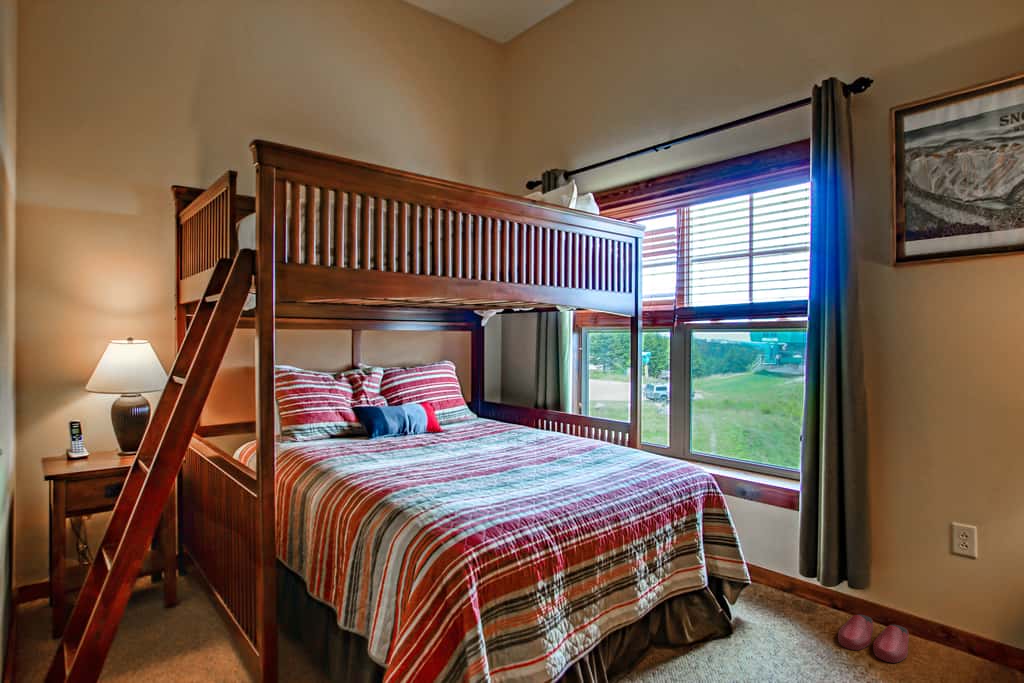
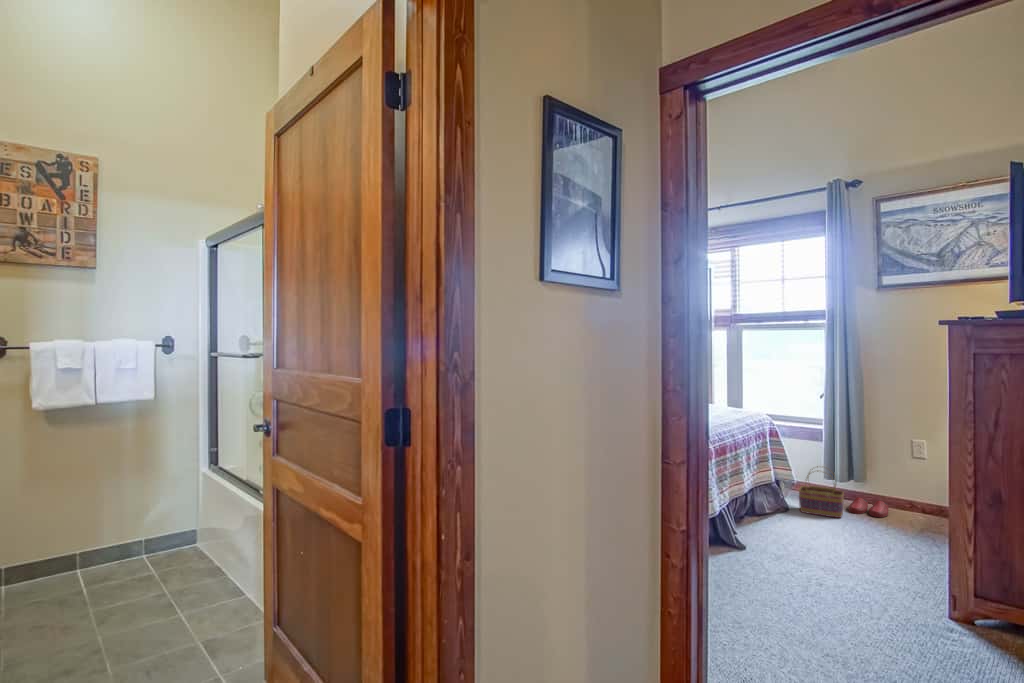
basket: none [750,562,829,662] -> present [799,466,844,518]

